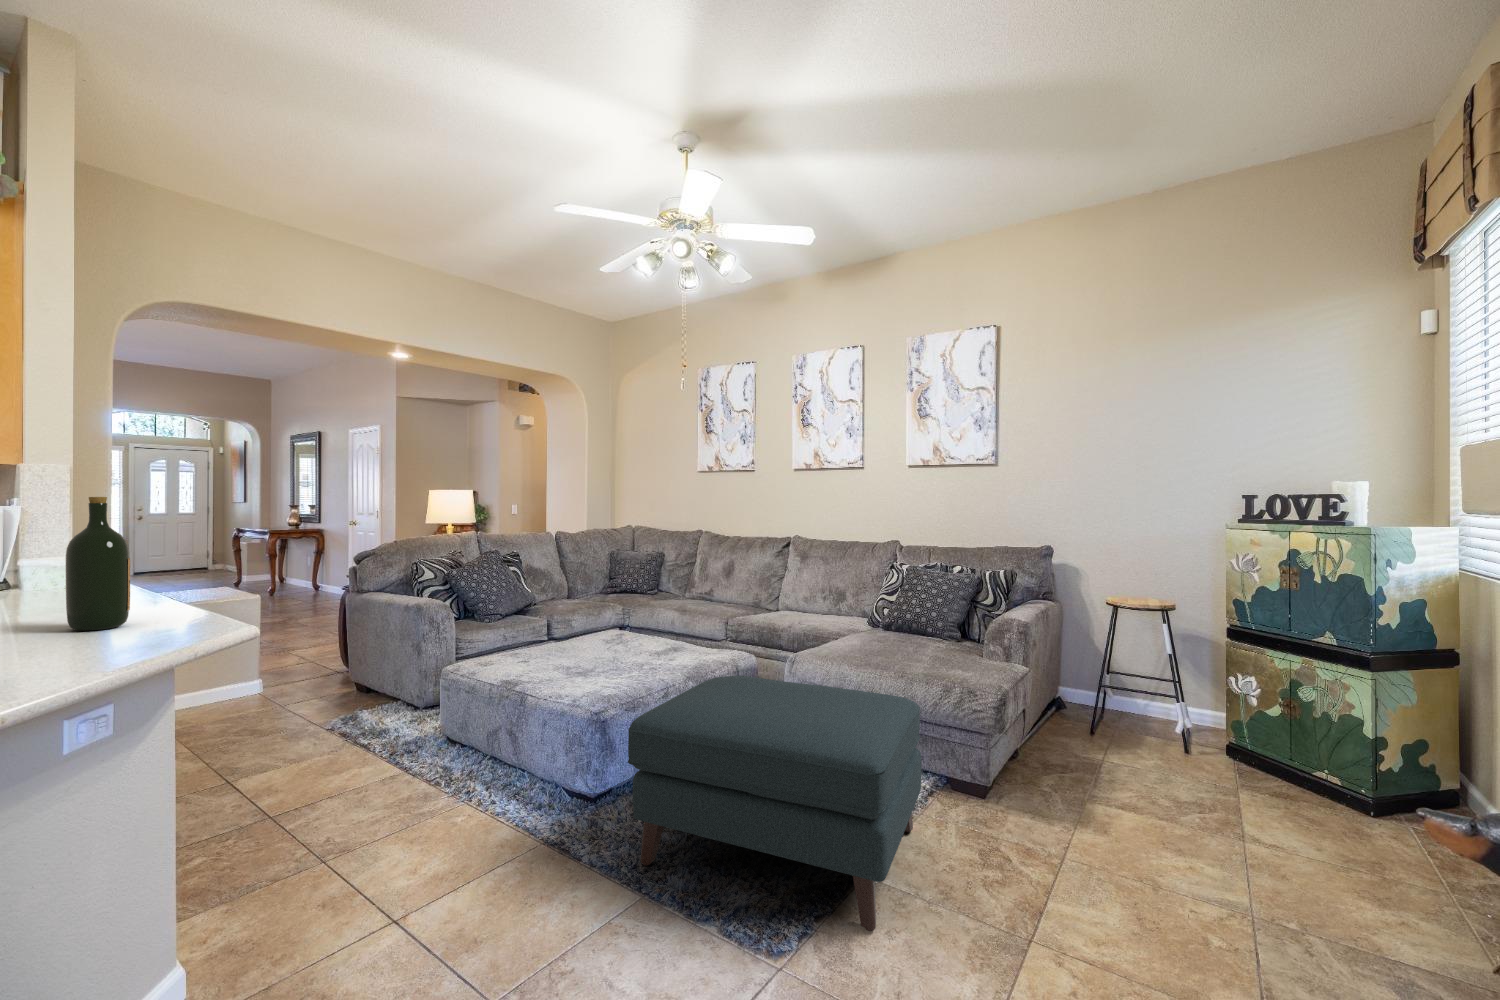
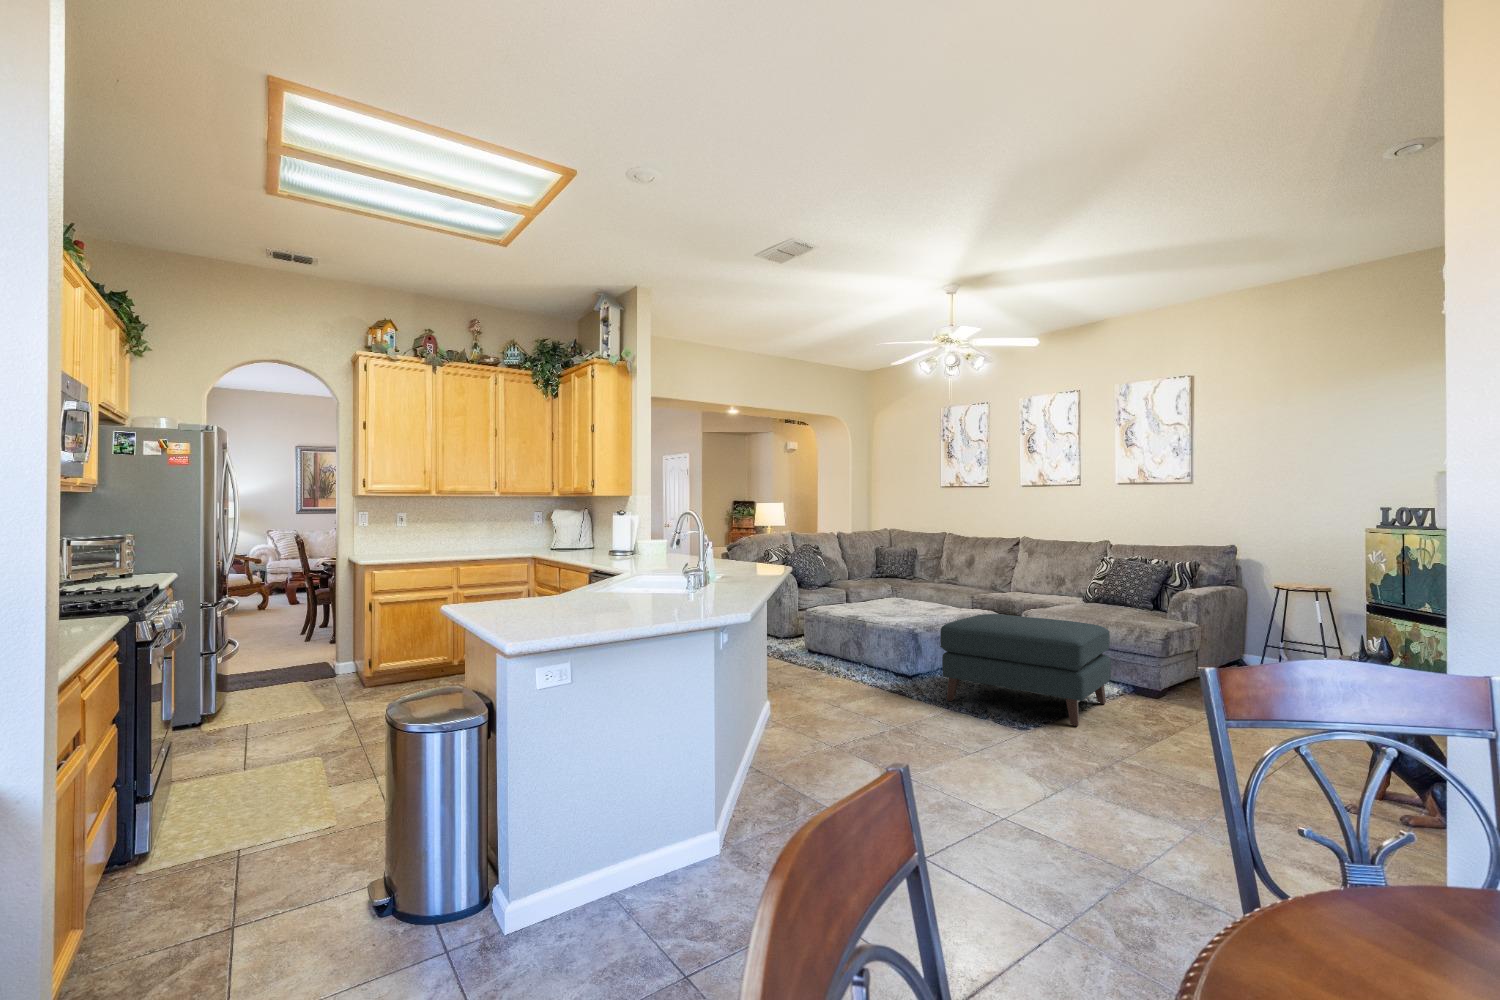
wine bottle: present [66,497,130,631] -> none [734,511,751,562]

